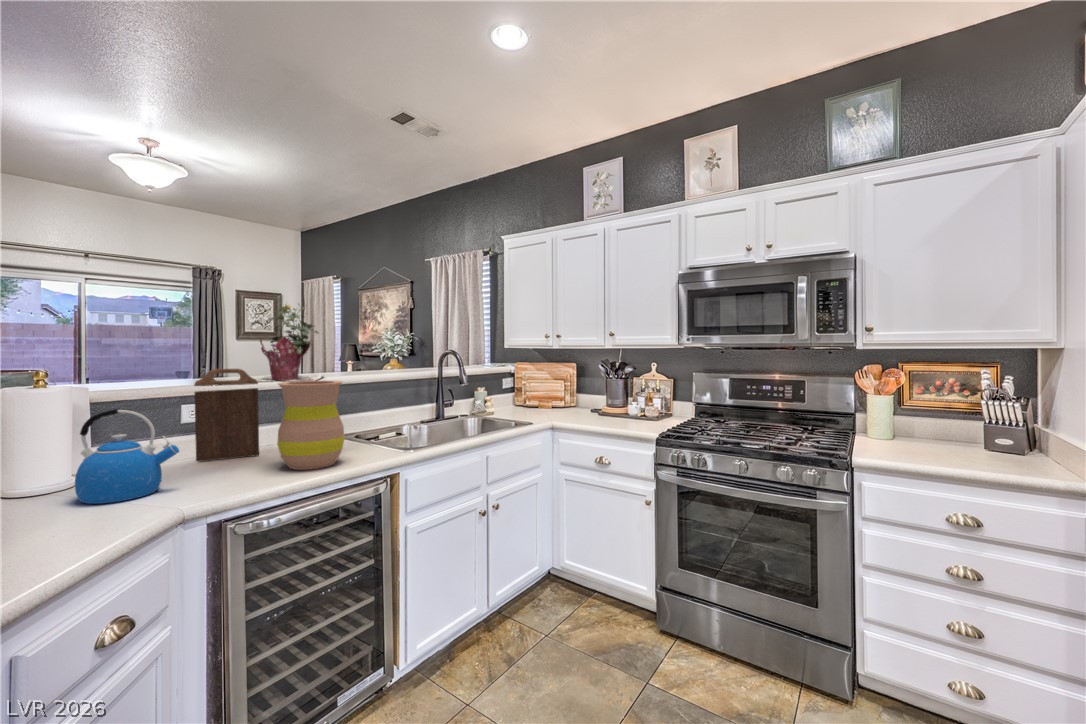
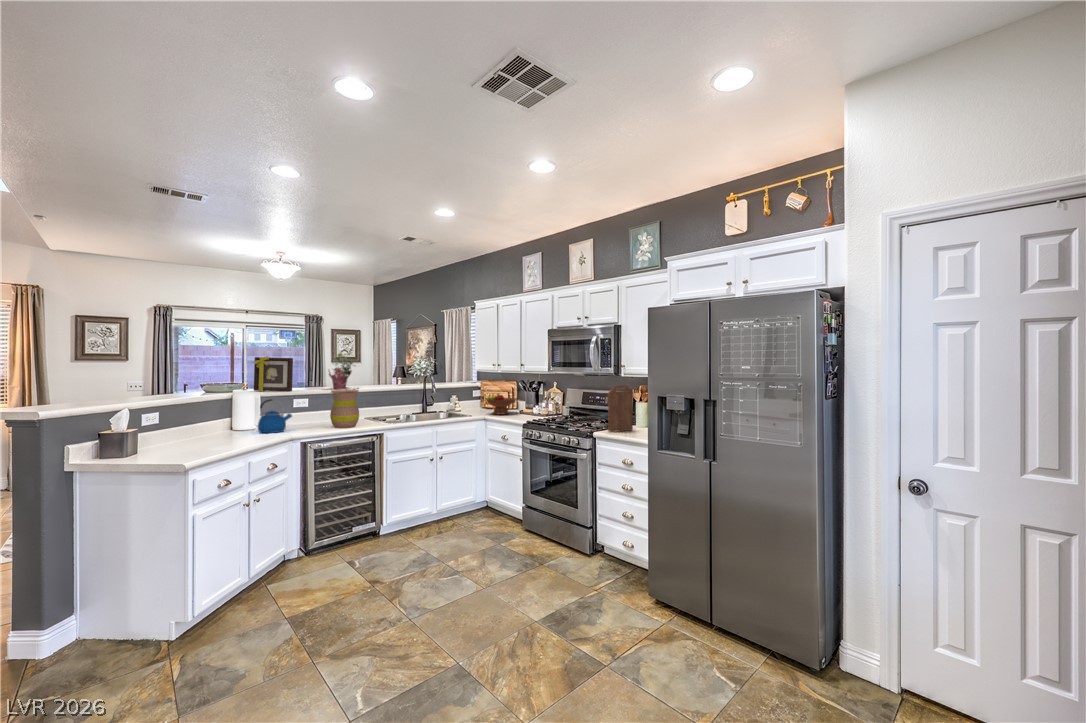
picture frame: none [71,303,176,388] -> present [254,356,293,391]
cutting board: present [194,369,259,462] -> present [608,385,633,432]
fruit bowl: none [548,383,601,419] -> present [486,393,516,415]

